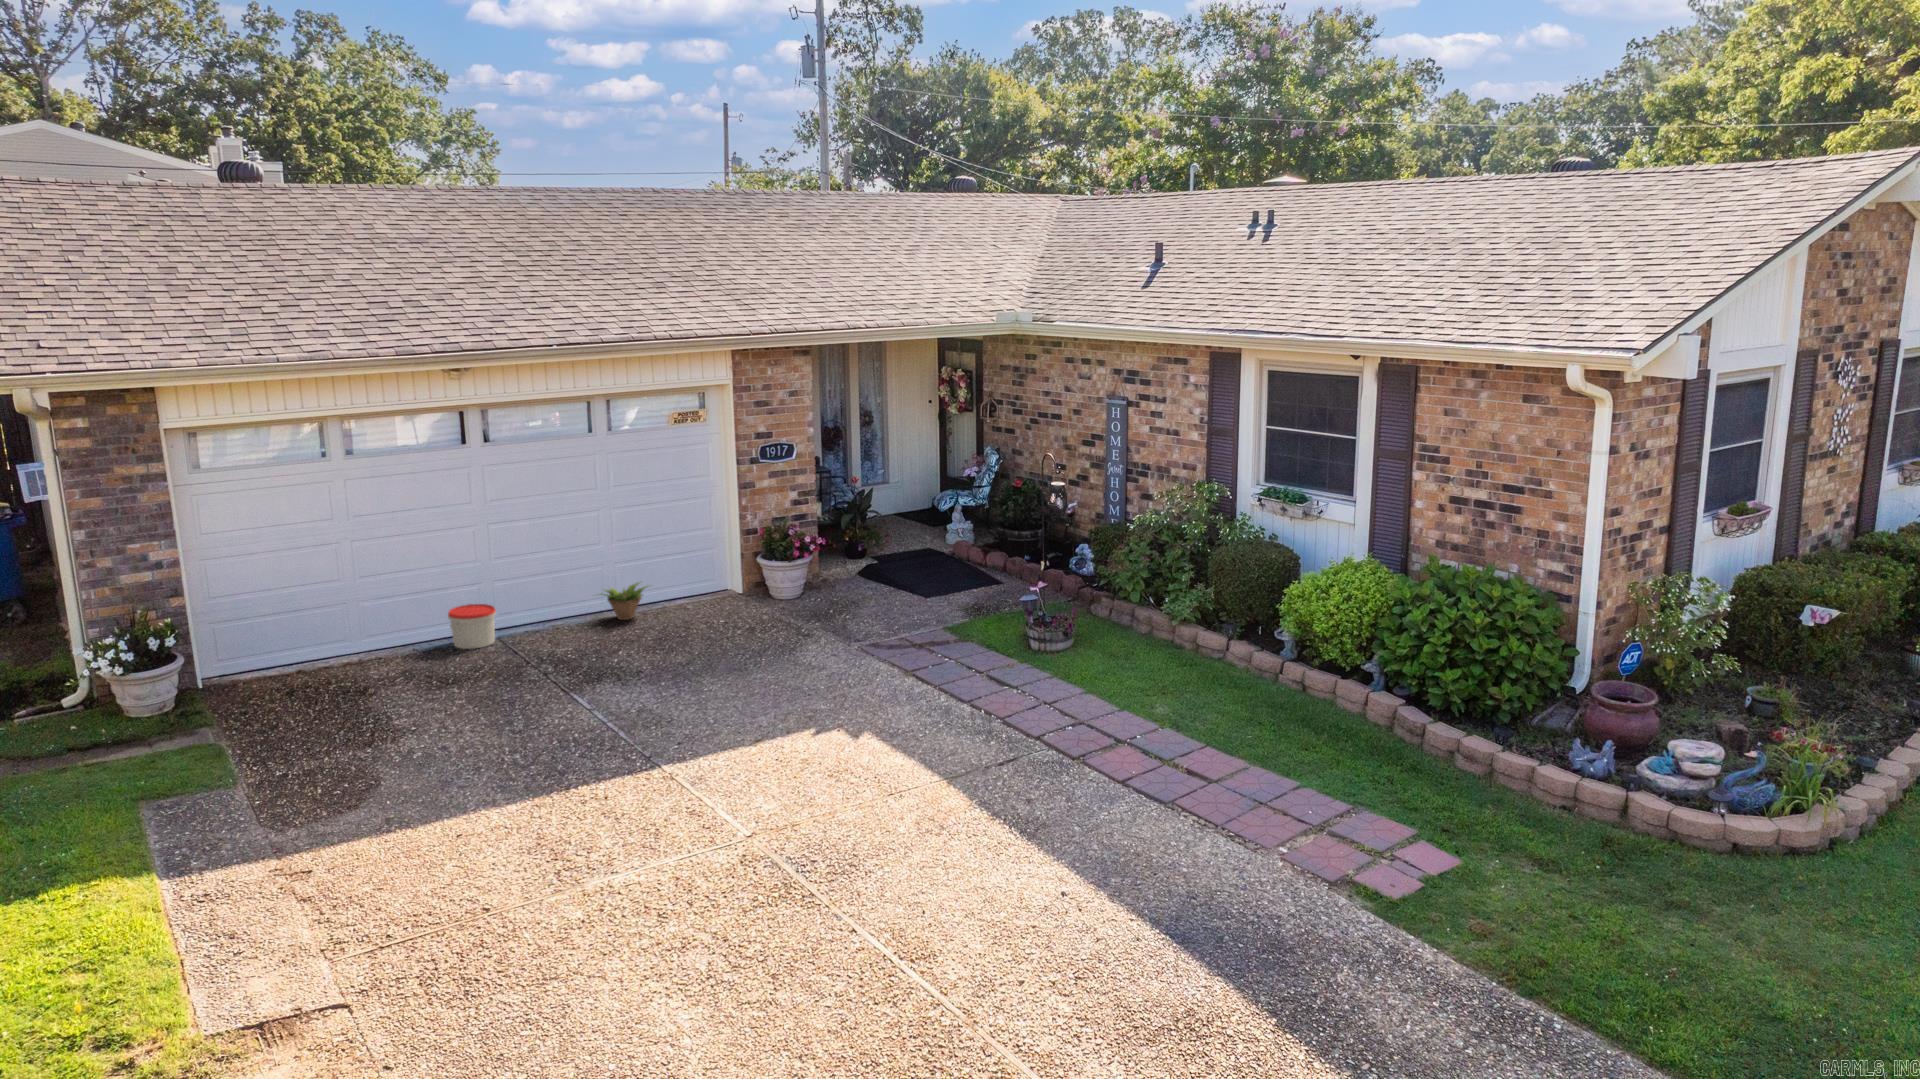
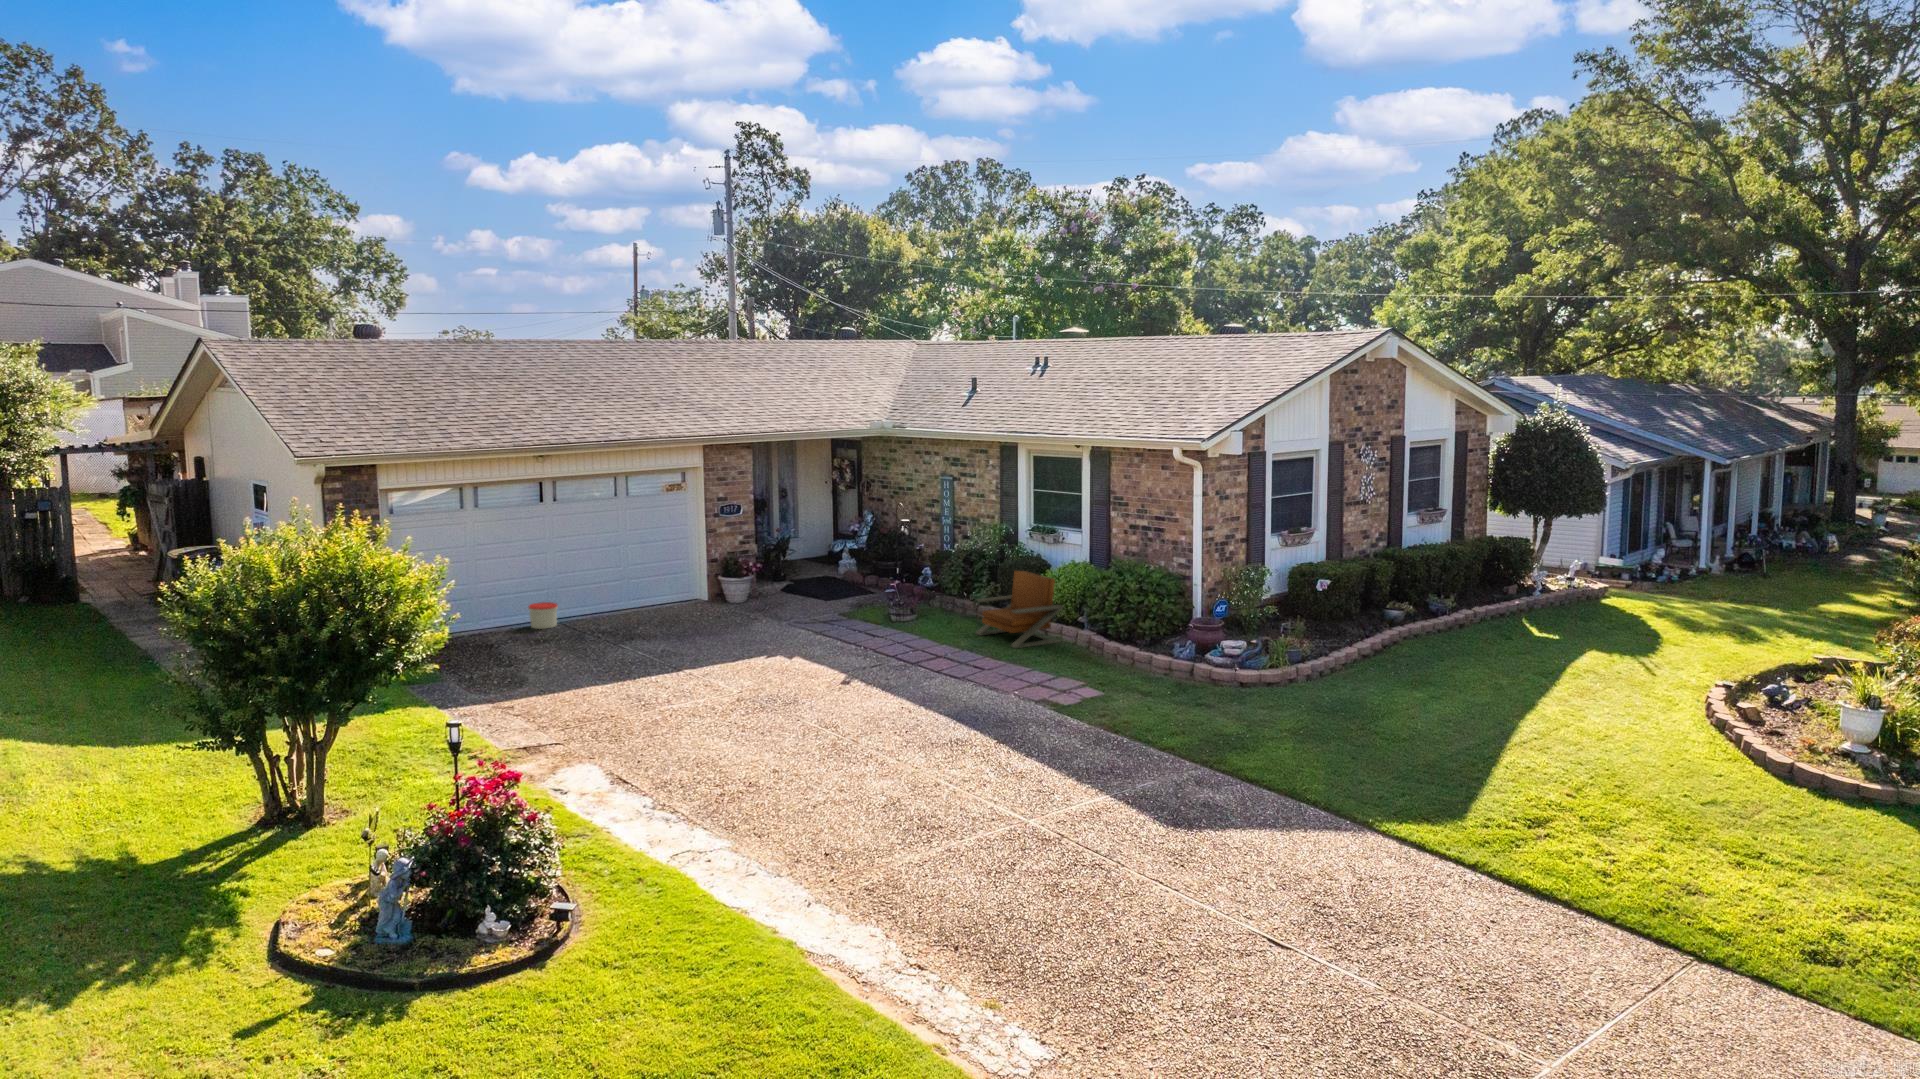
lounge chair: none [1171,571,1331,716] -> present [976,571,1063,648]
decorative plant: present [604,582,648,620] -> none [615,591,652,615]

